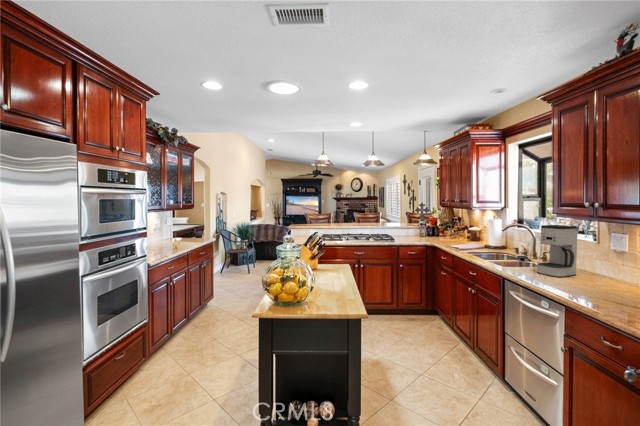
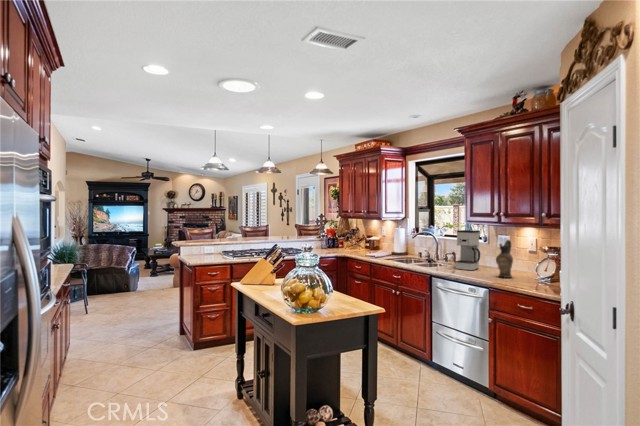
ceramic pitcher: none [582,241,613,295] -> present [496,240,513,278]

